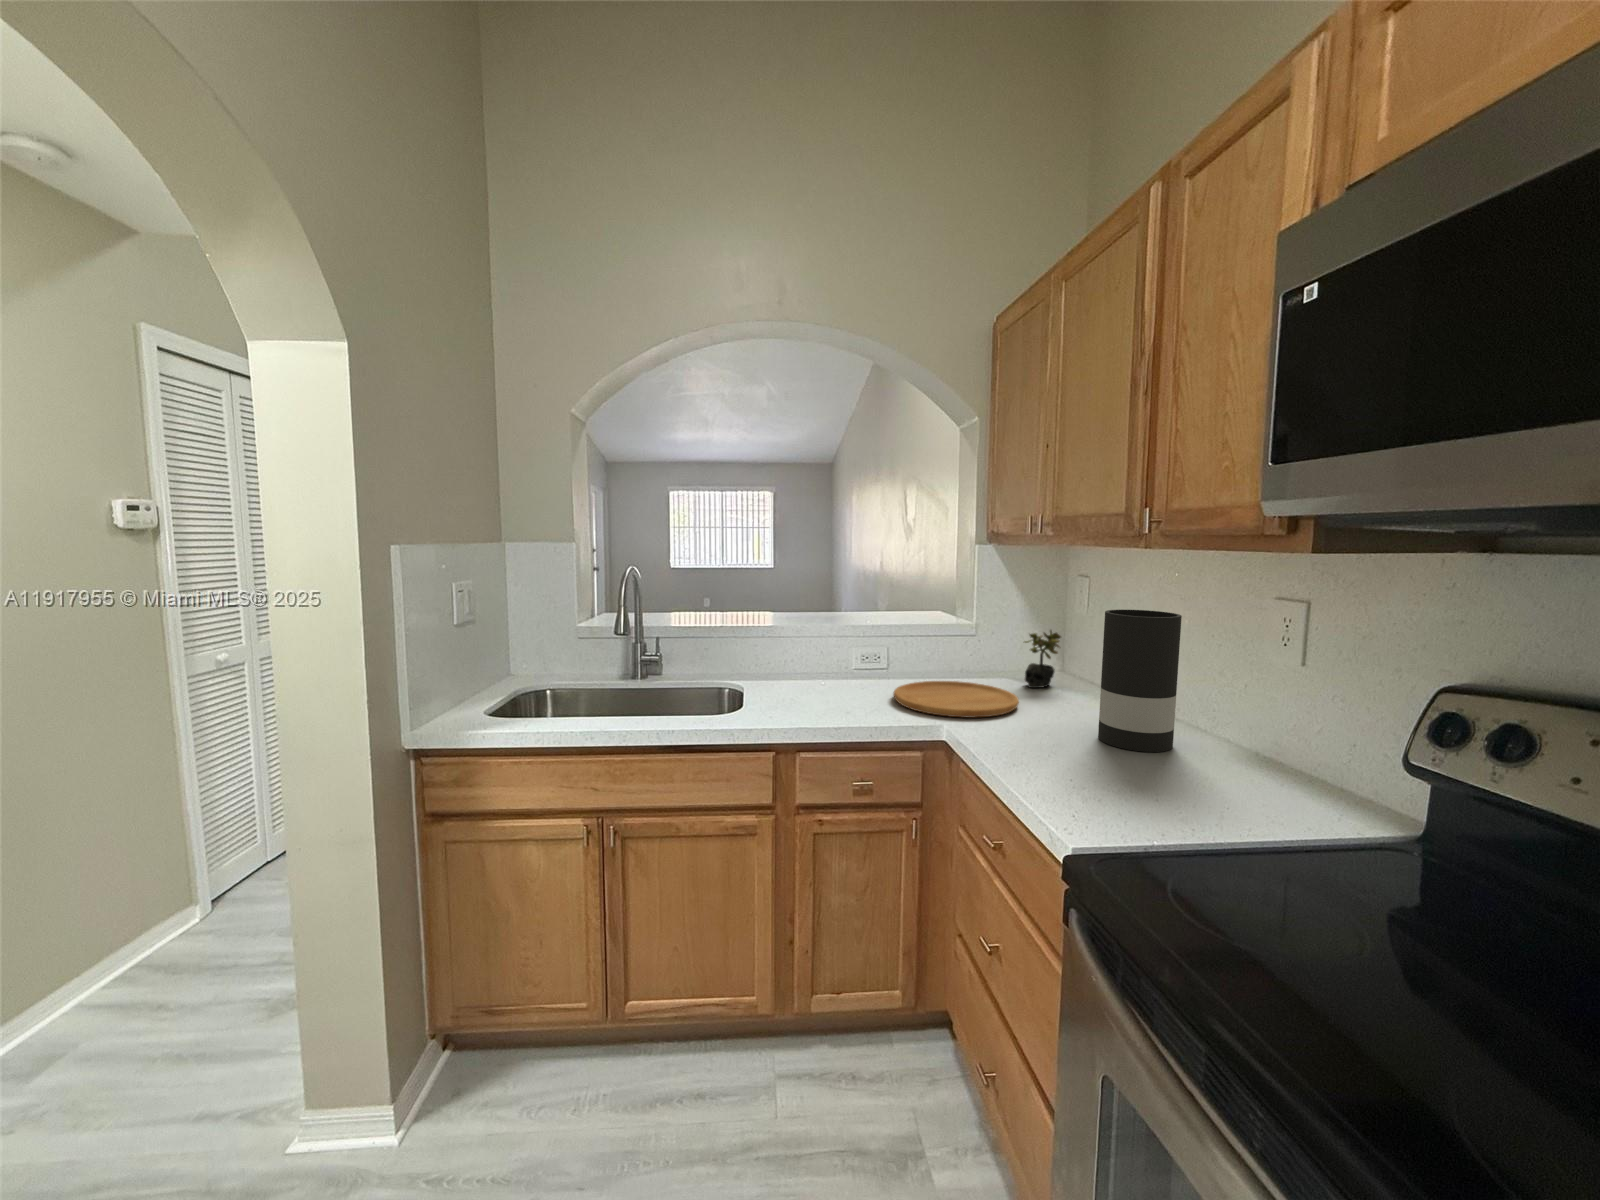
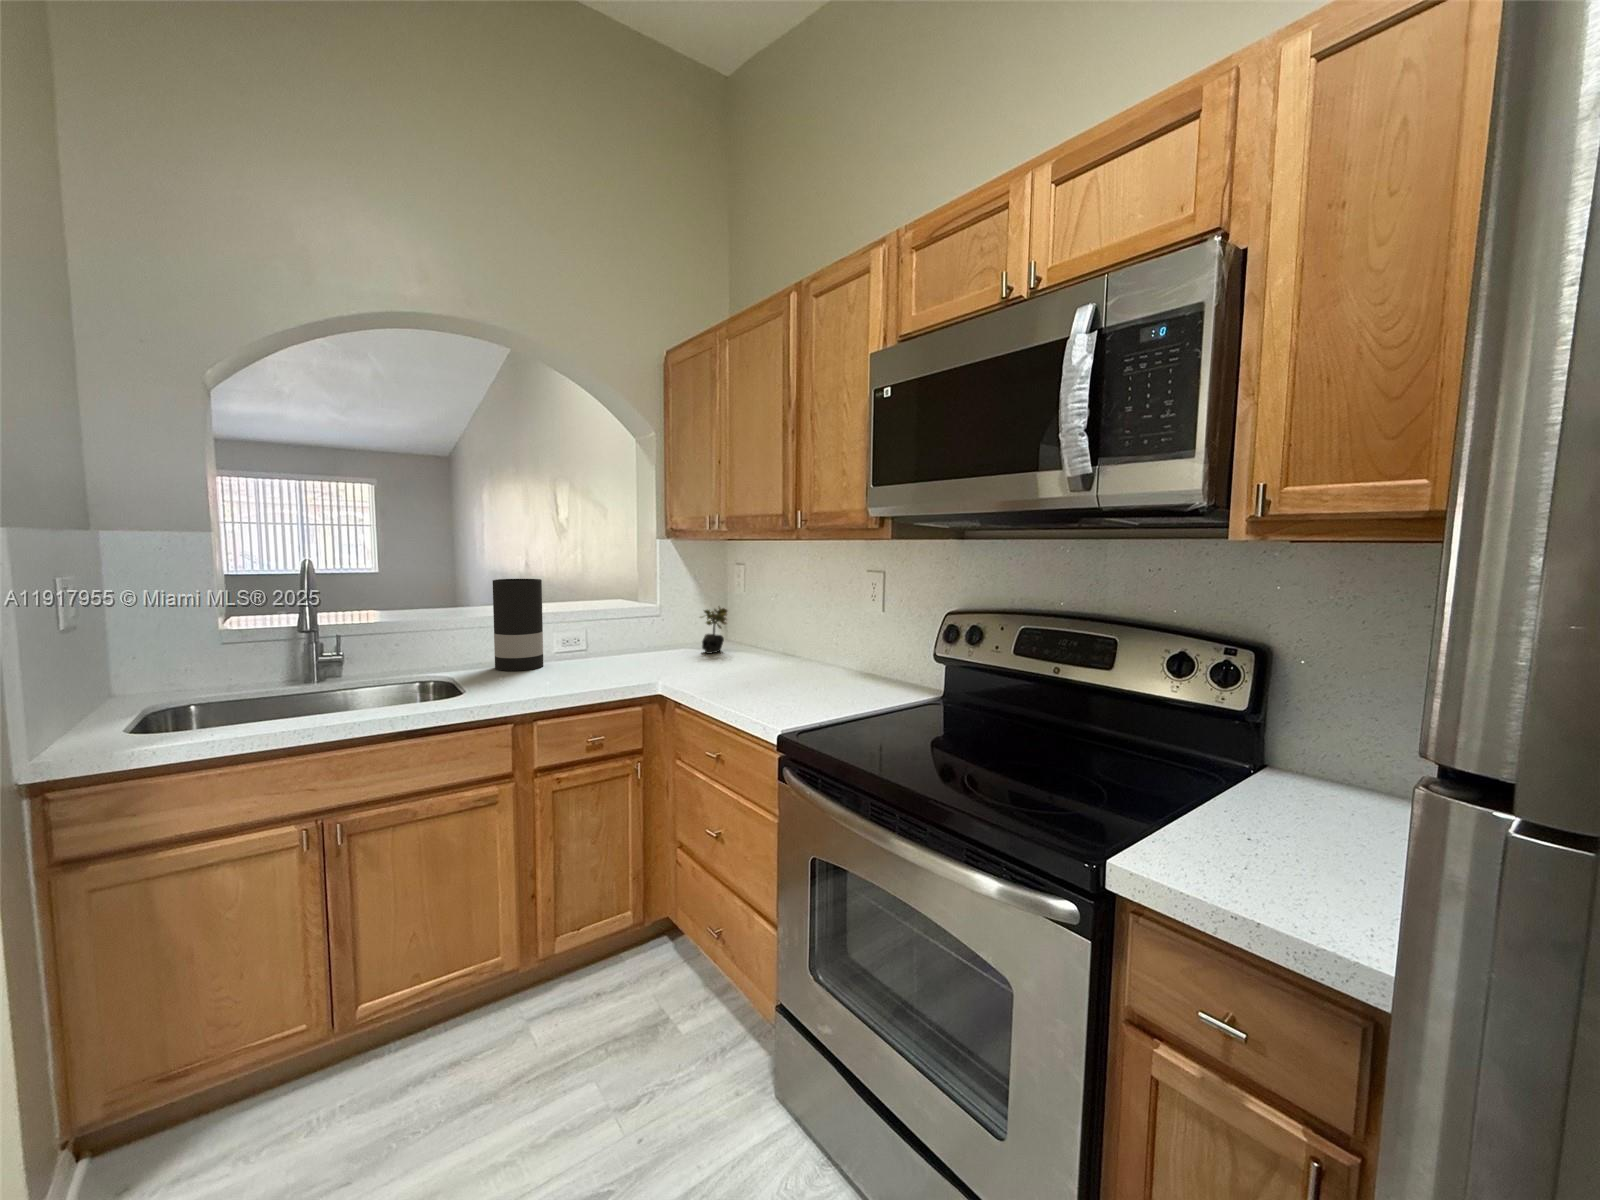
vase: present [1098,609,1182,752] -> present [493,579,543,671]
cutting board: present [893,681,1019,718] -> none [603,653,706,677]

